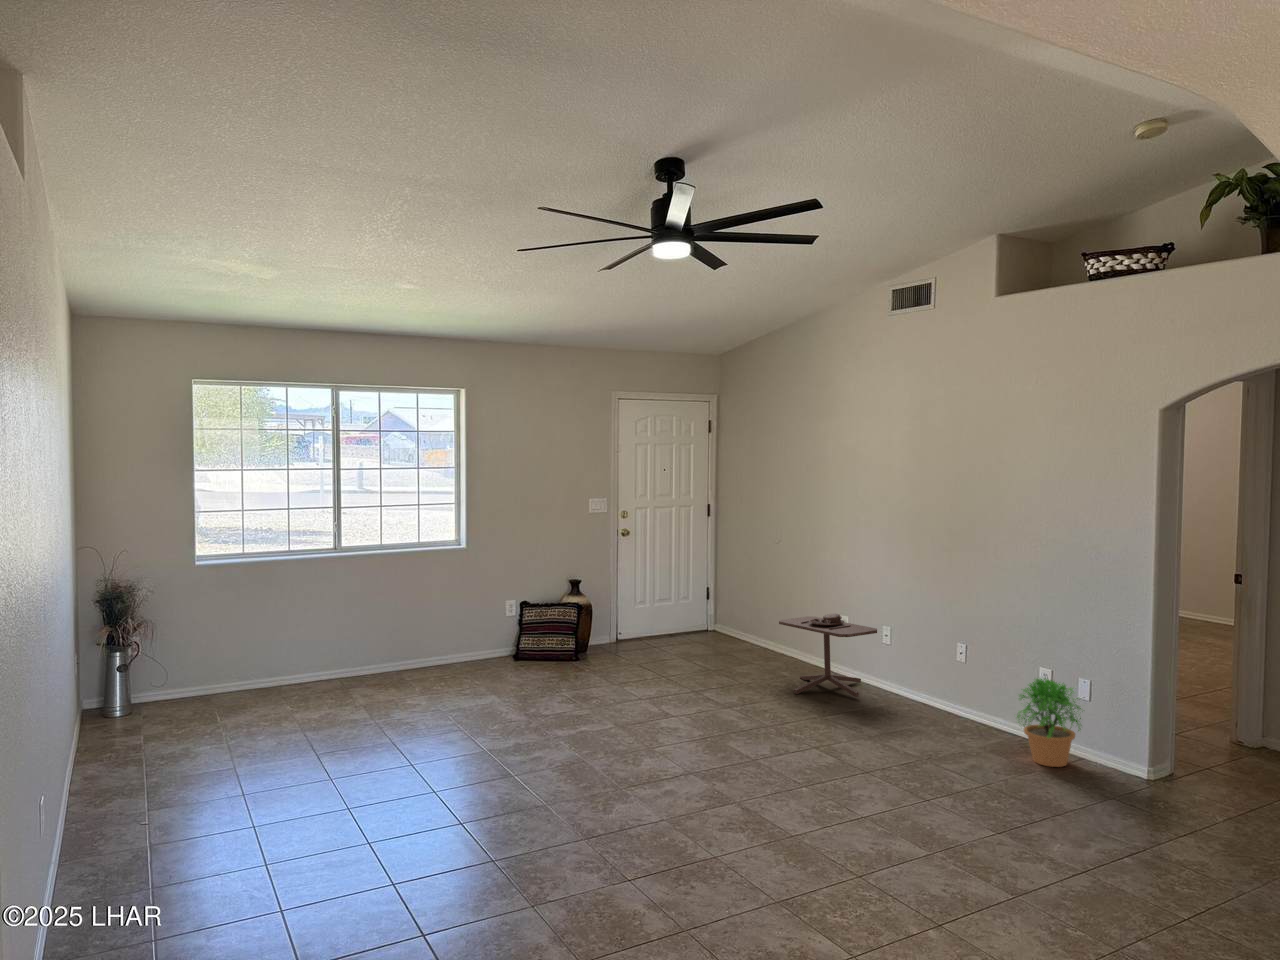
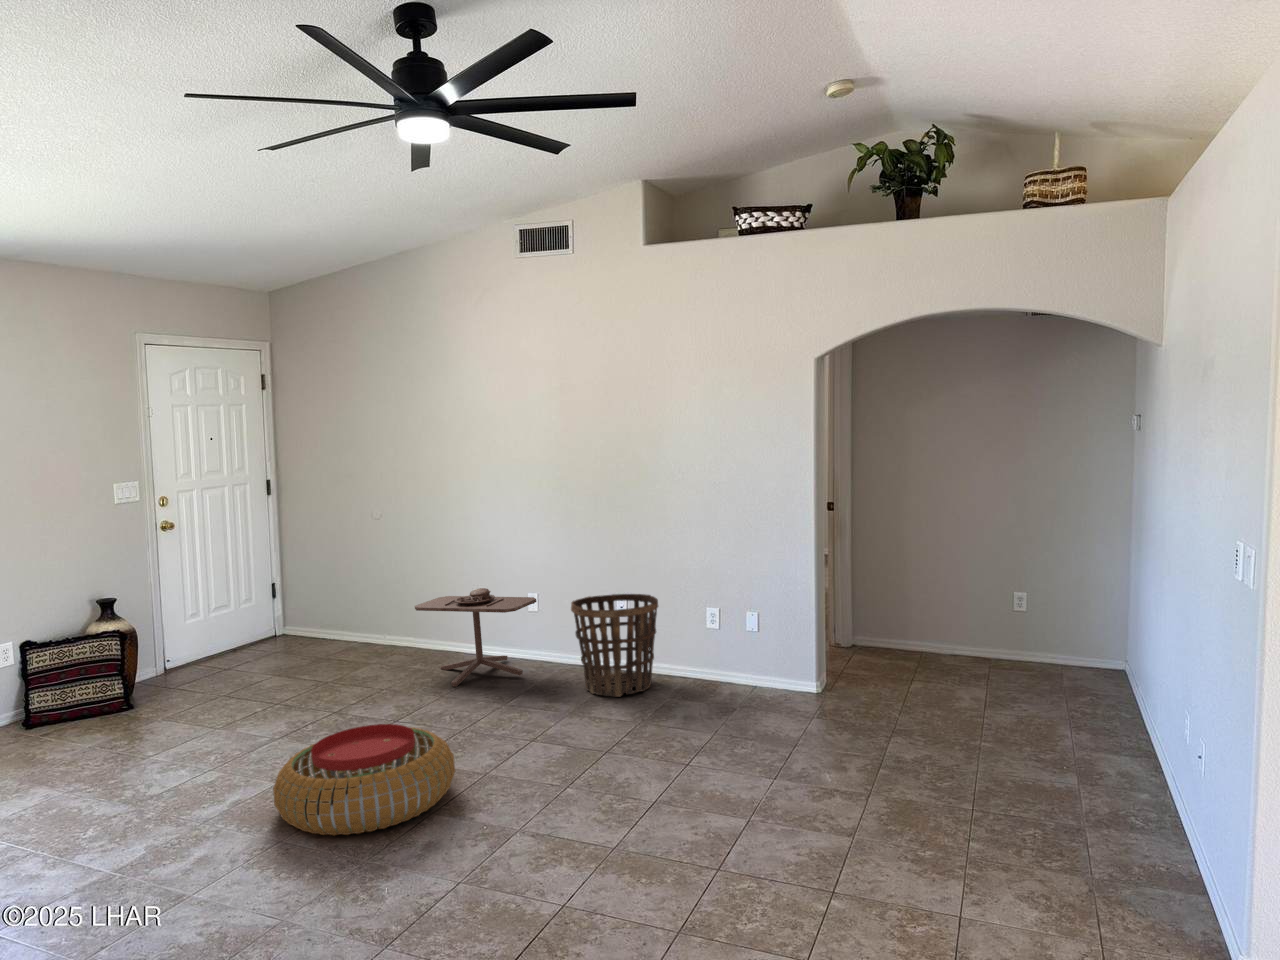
basket: none [891,635,979,735] -> present [571,594,658,696]
potted plant: present [1017,678,1081,767] -> none [708,615,765,699]
pouf: none [586,699,719,776] -> present [273,724,455,835]

